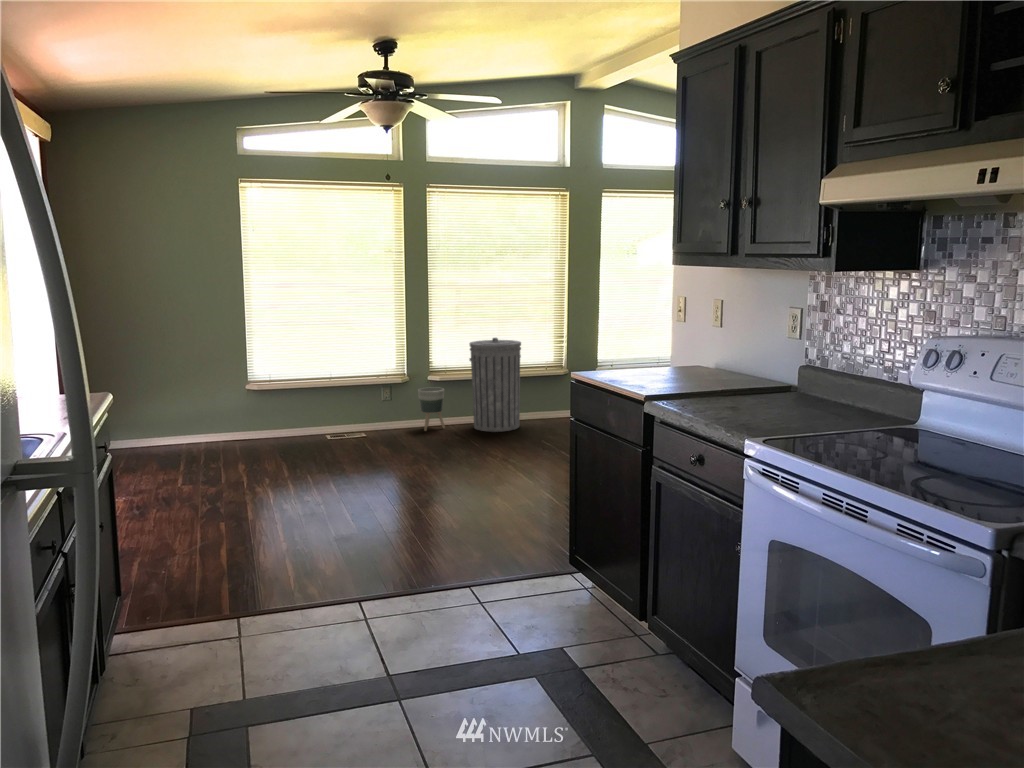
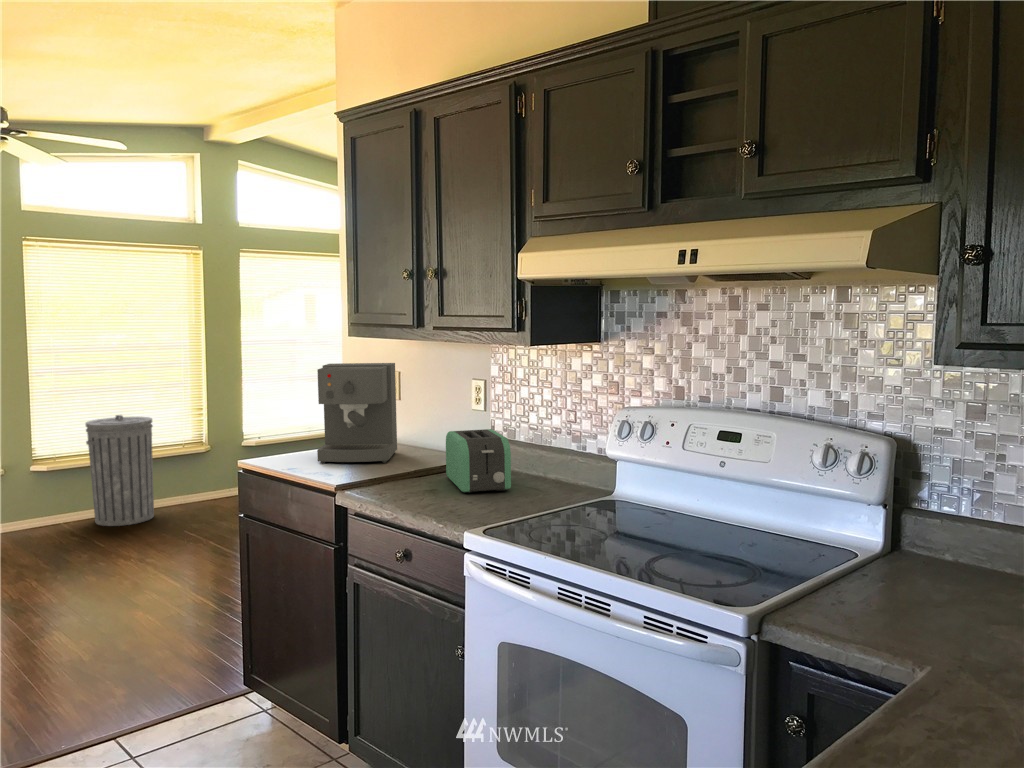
coffee maker: none [638,290,716,382] -> present [317,363,397,463]
toaster: none [751,354,811,412] -> present [446,429,511,493]
planter: present [418,387,445,431] -> none [16,479,56,534]

